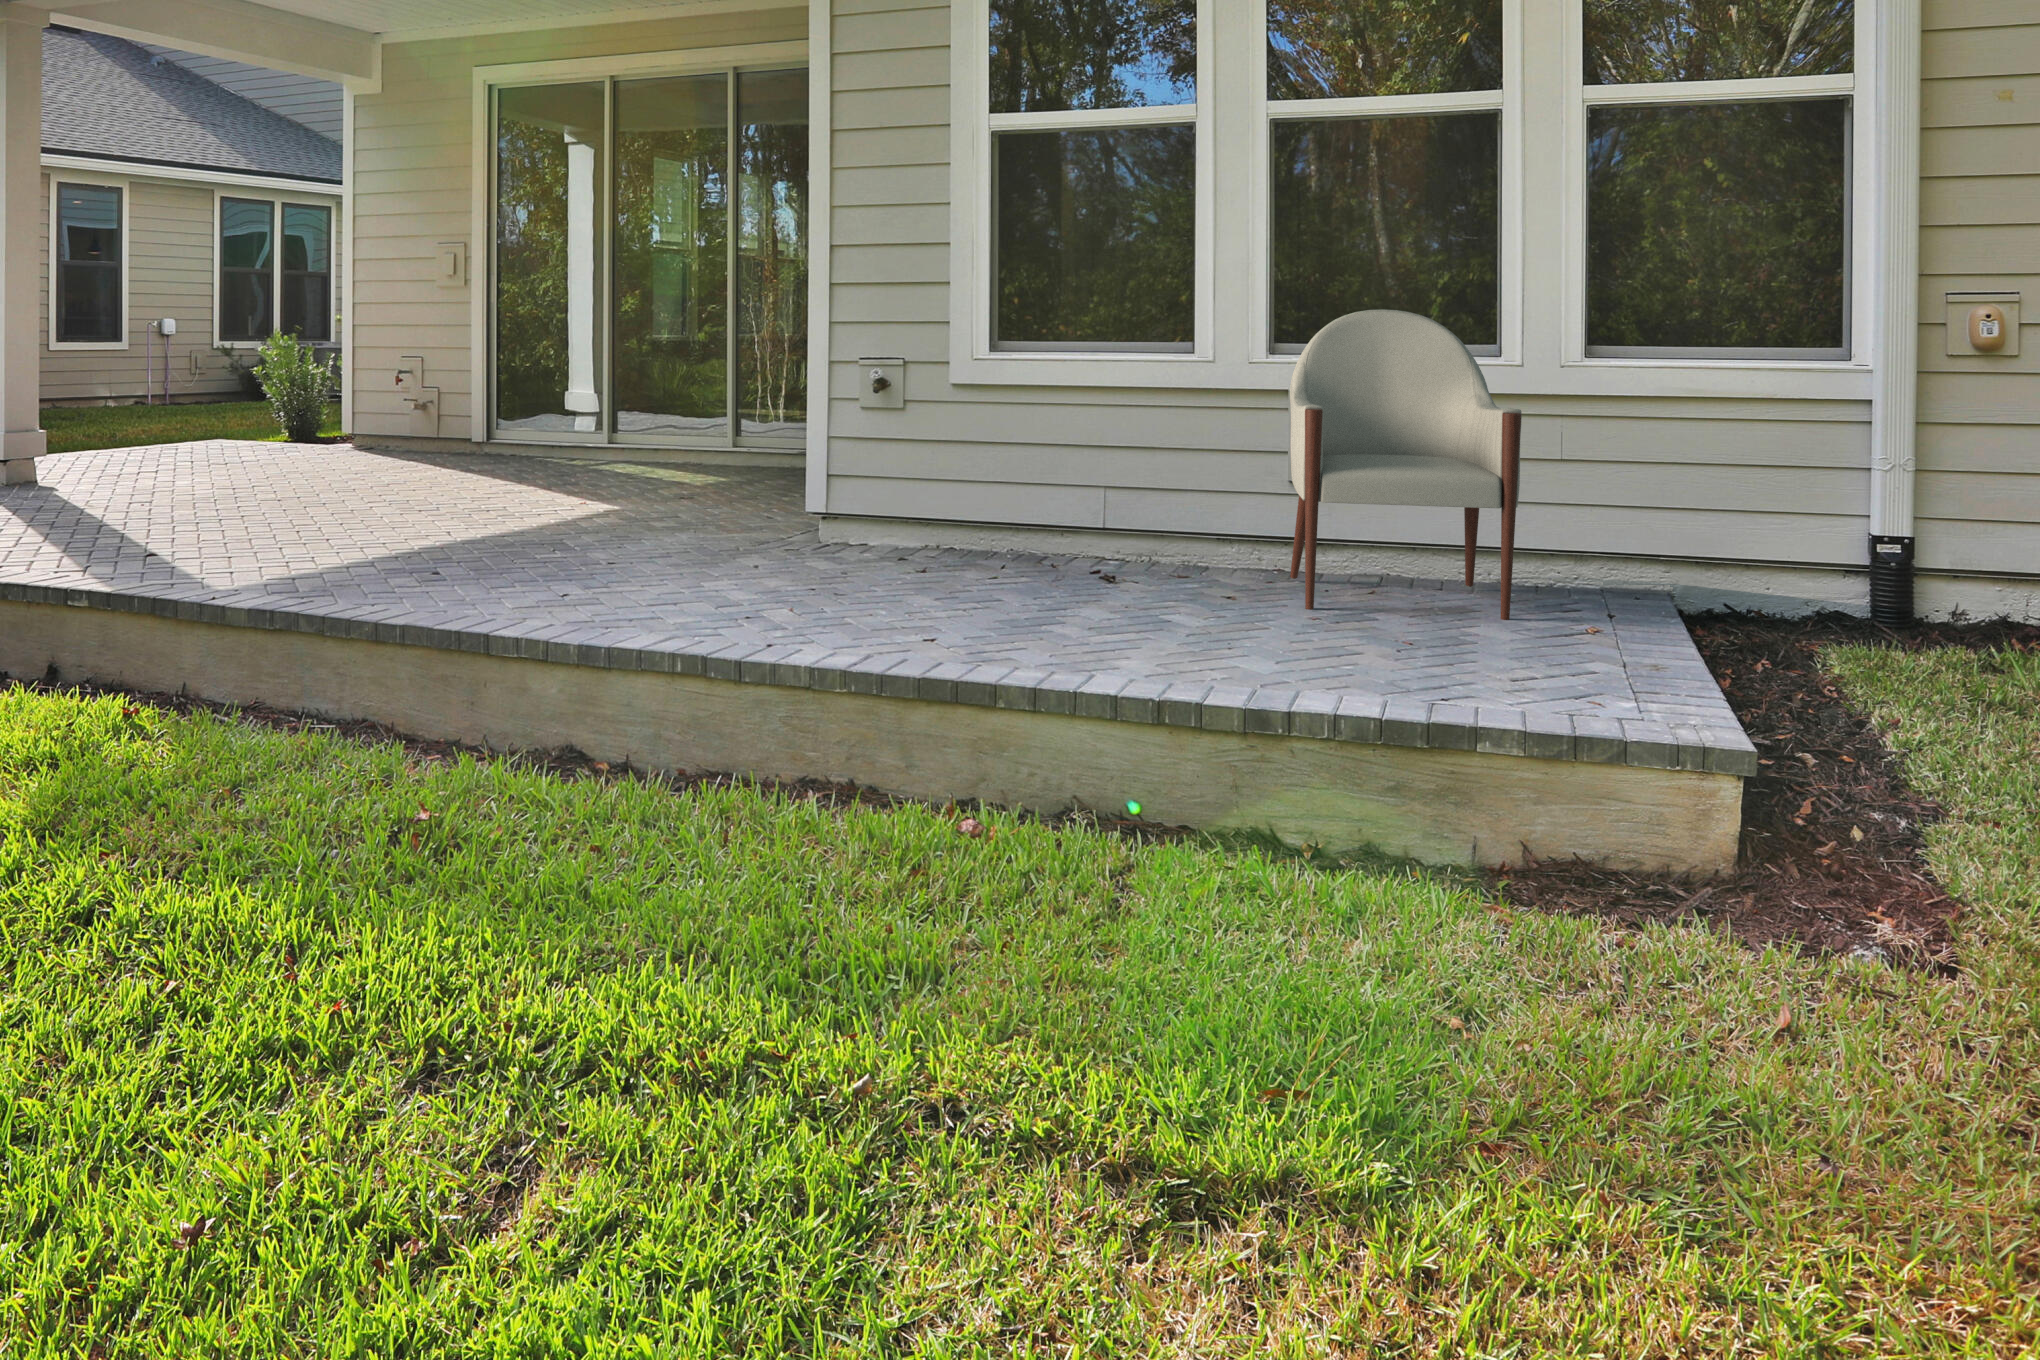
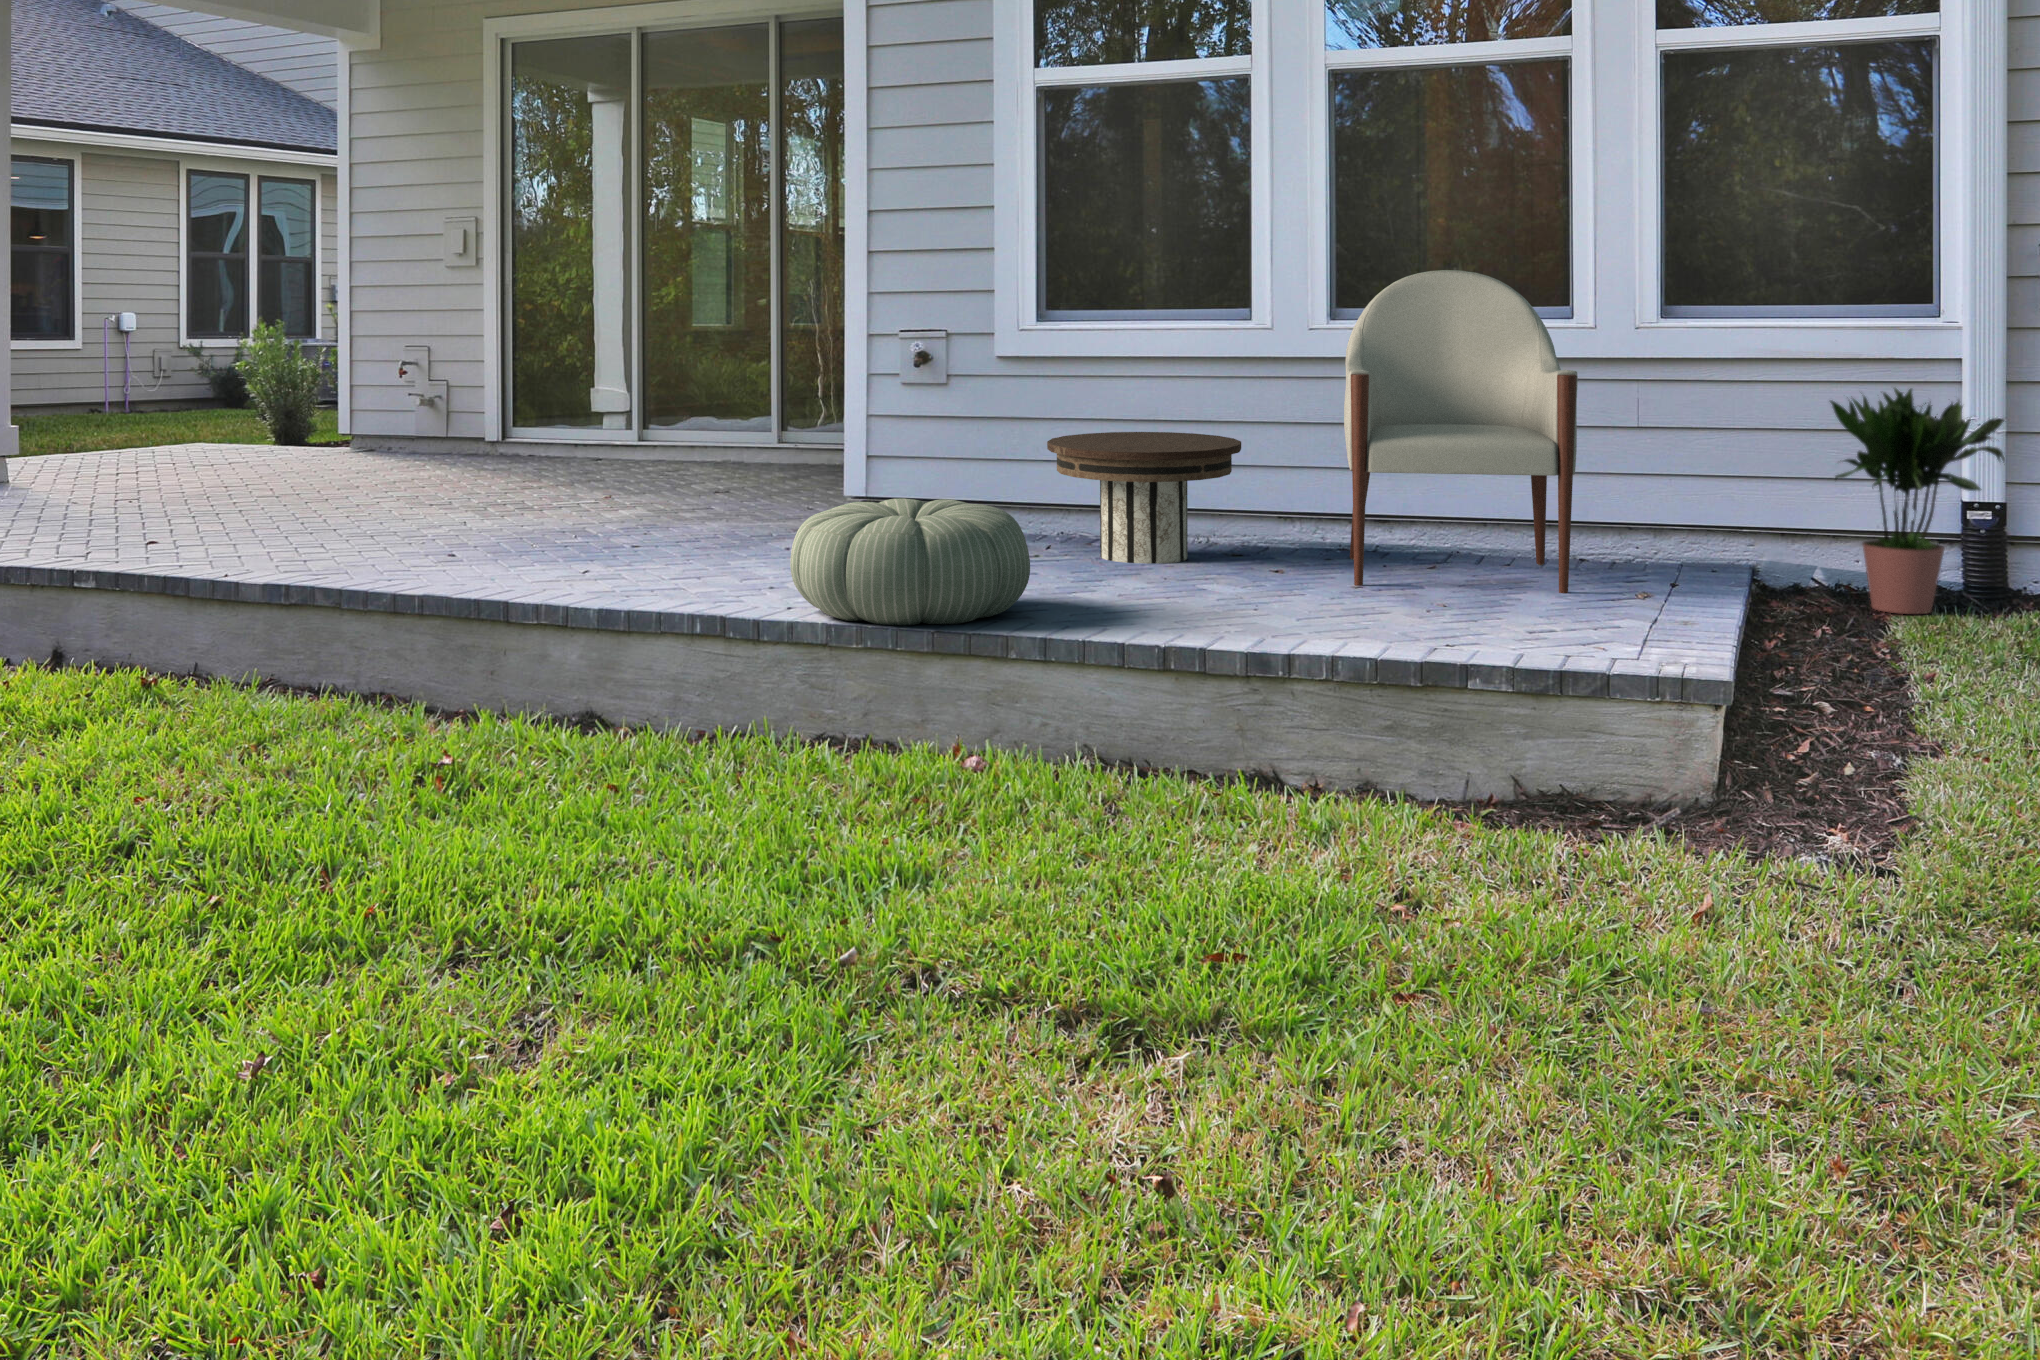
potted plant: none [1747,424,1943,644] -> present [1830,388,2005,614]
side table: none [1008,454,1190,582] -> present [1047,432,1241,564]
pouf: none [776,531,1013,662] -> present [790,498,1030,625]

